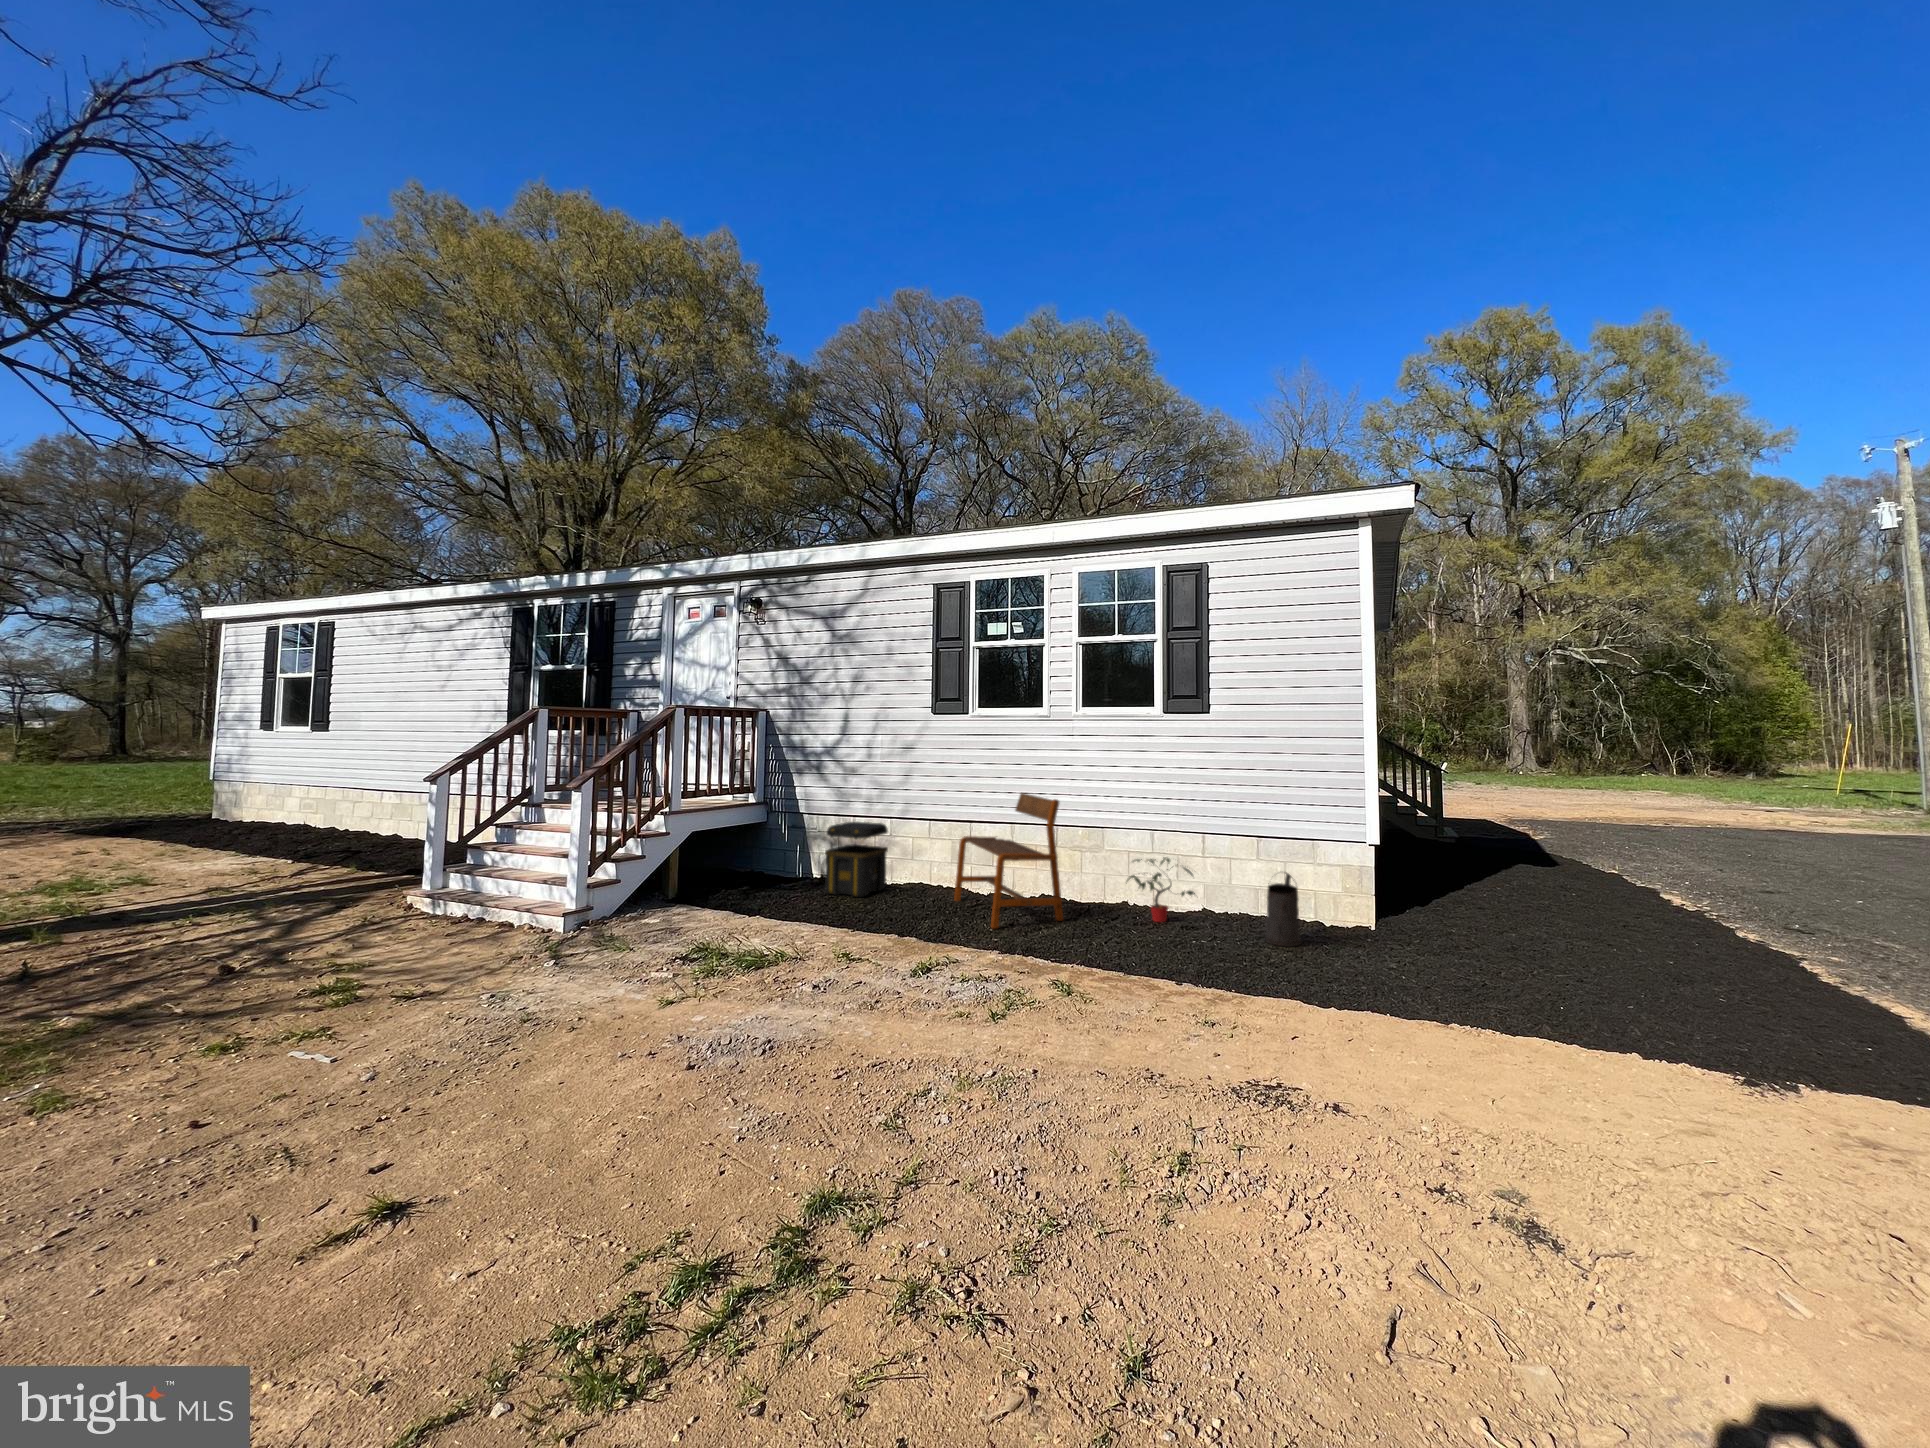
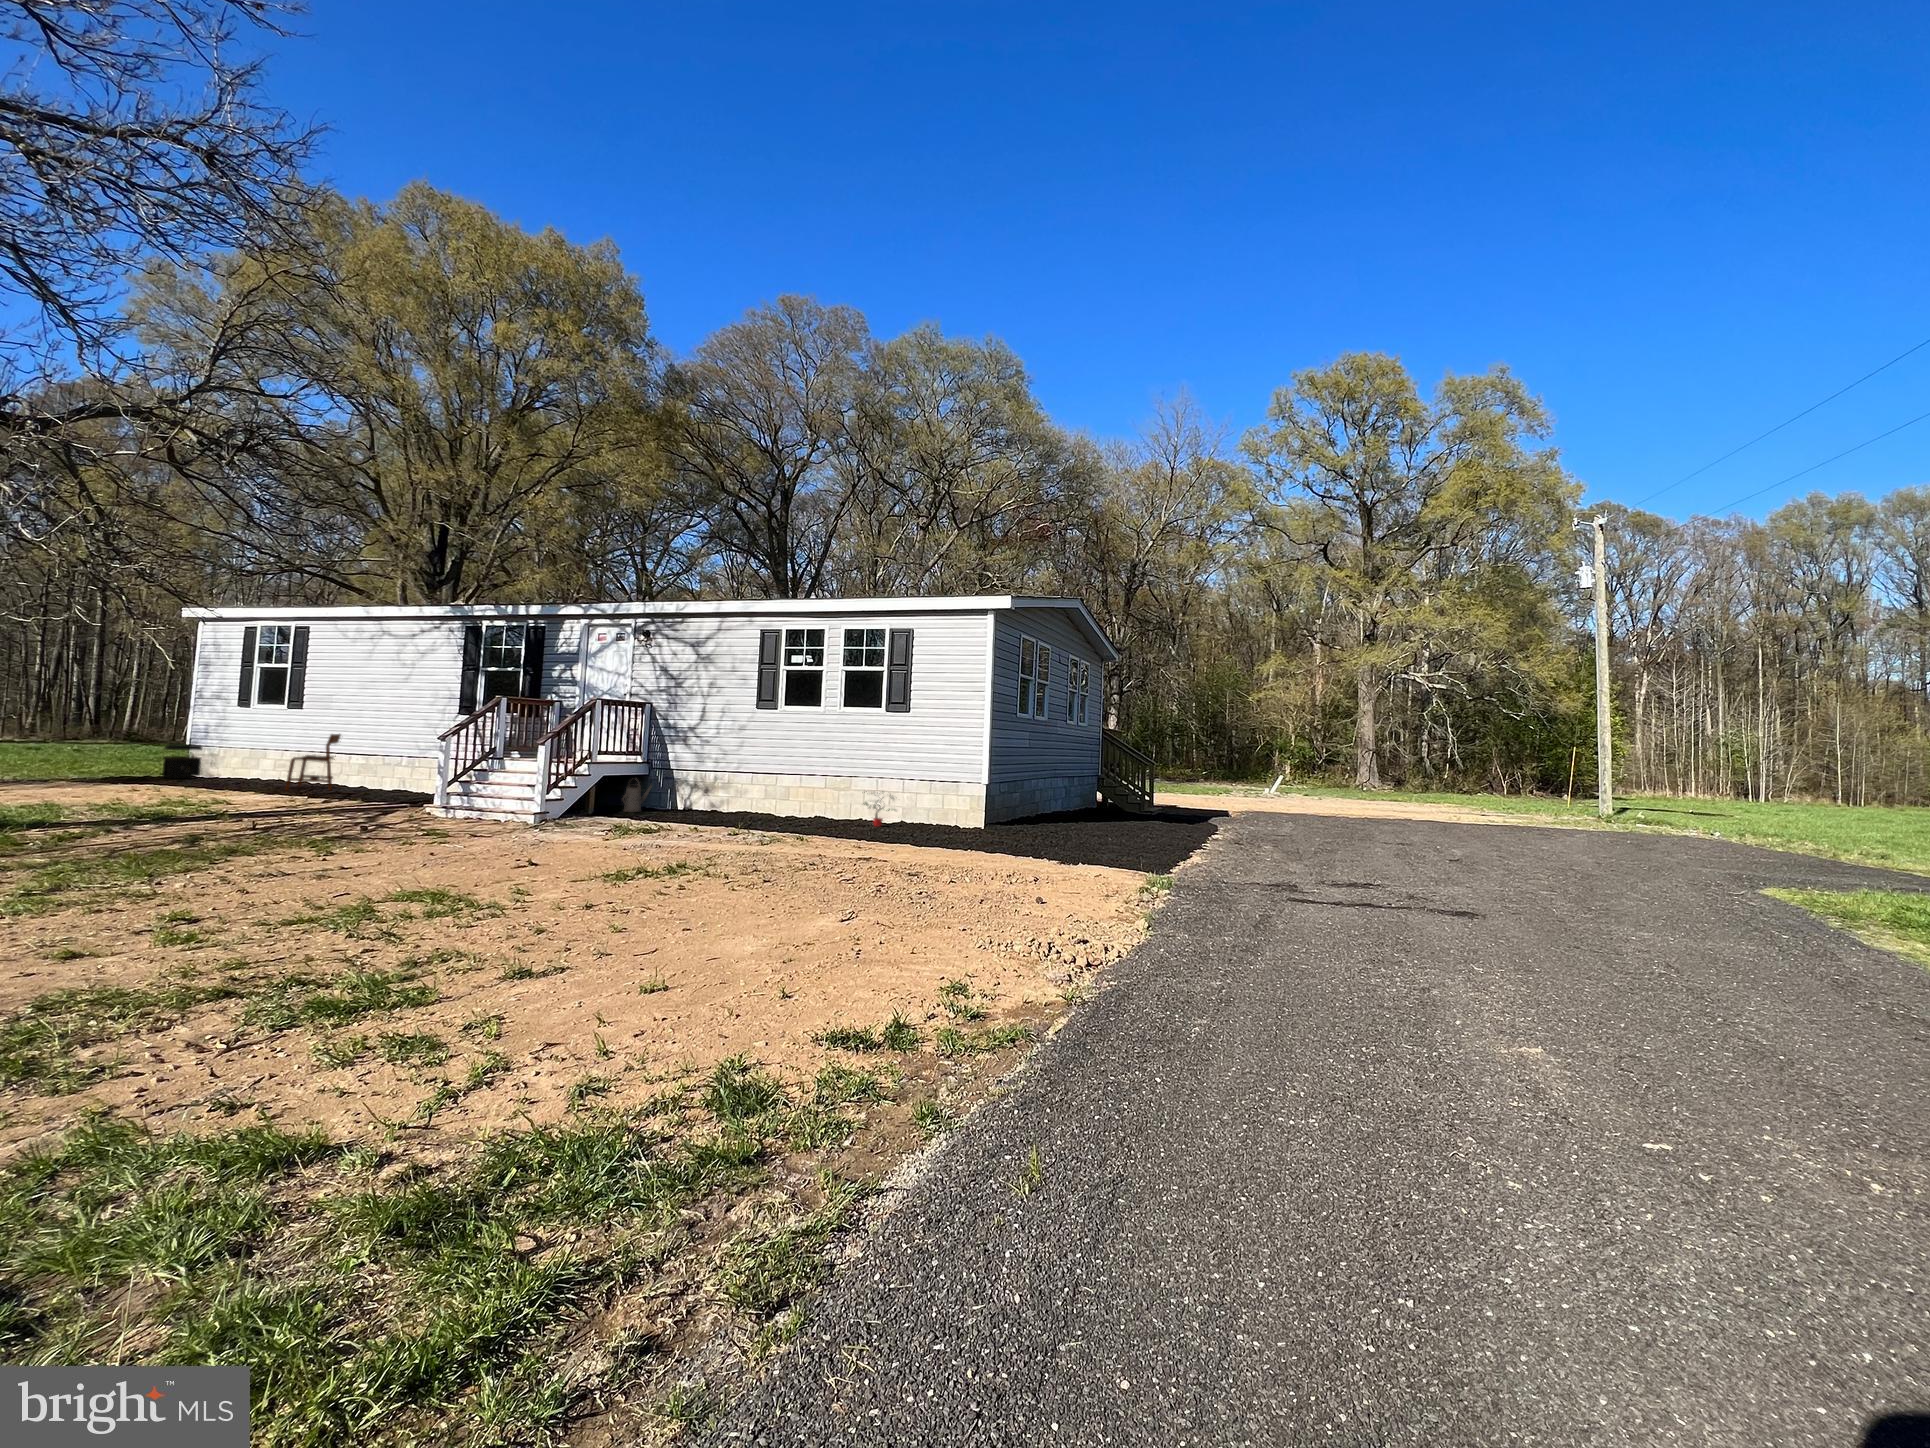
bench: present [954,793,1063,928] -> present [285,734,341,791]
toolbox: present [825,822,888,897] -> present [162,744,202,779]
watering can: present [1265,873,1302,947] -> present [623,782,652,812]

